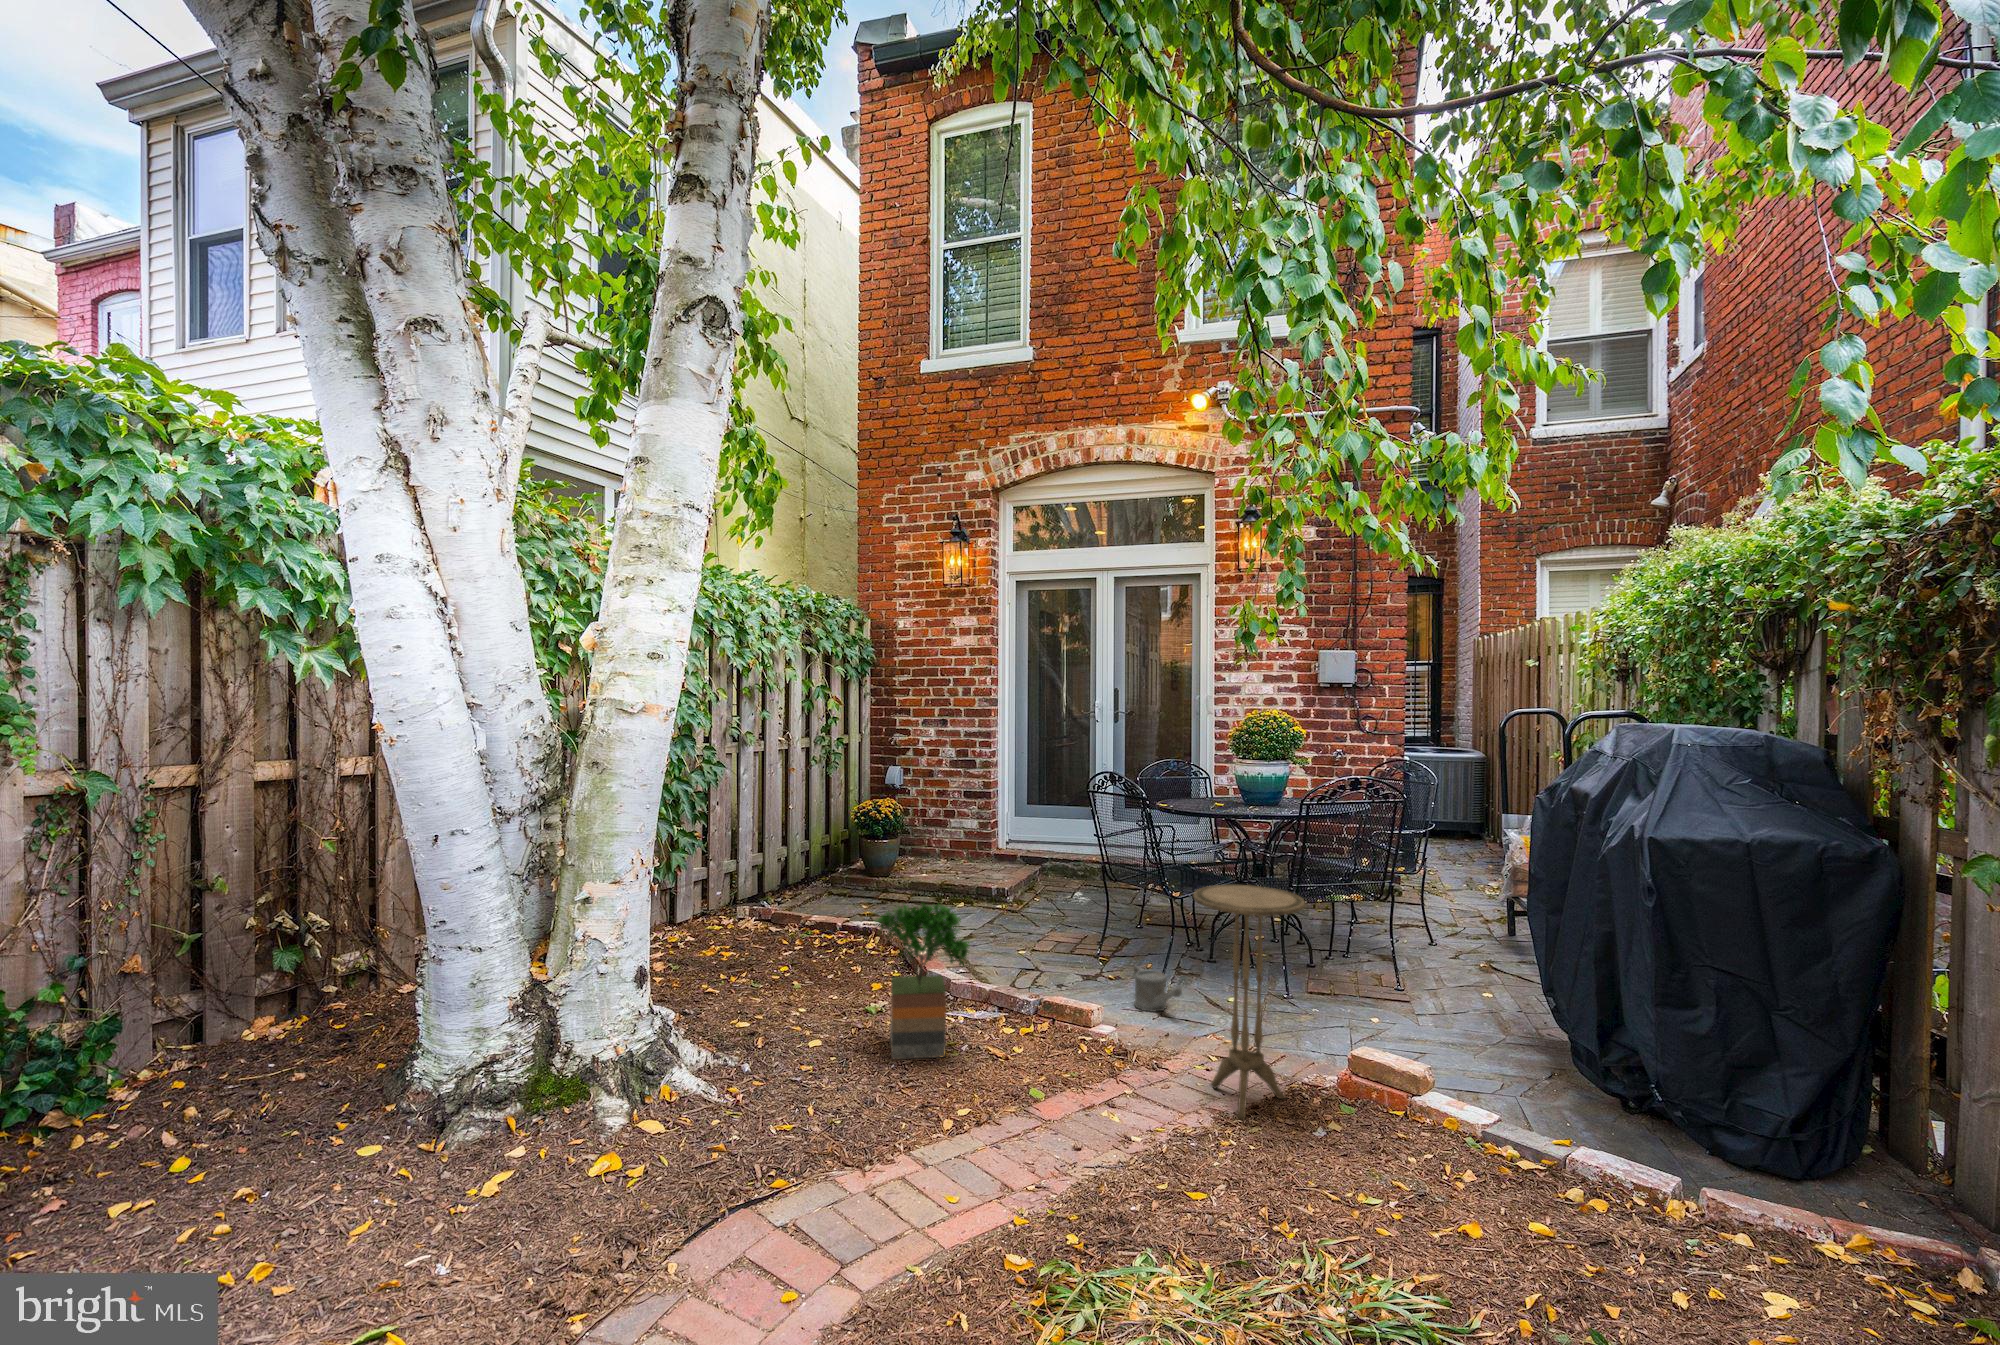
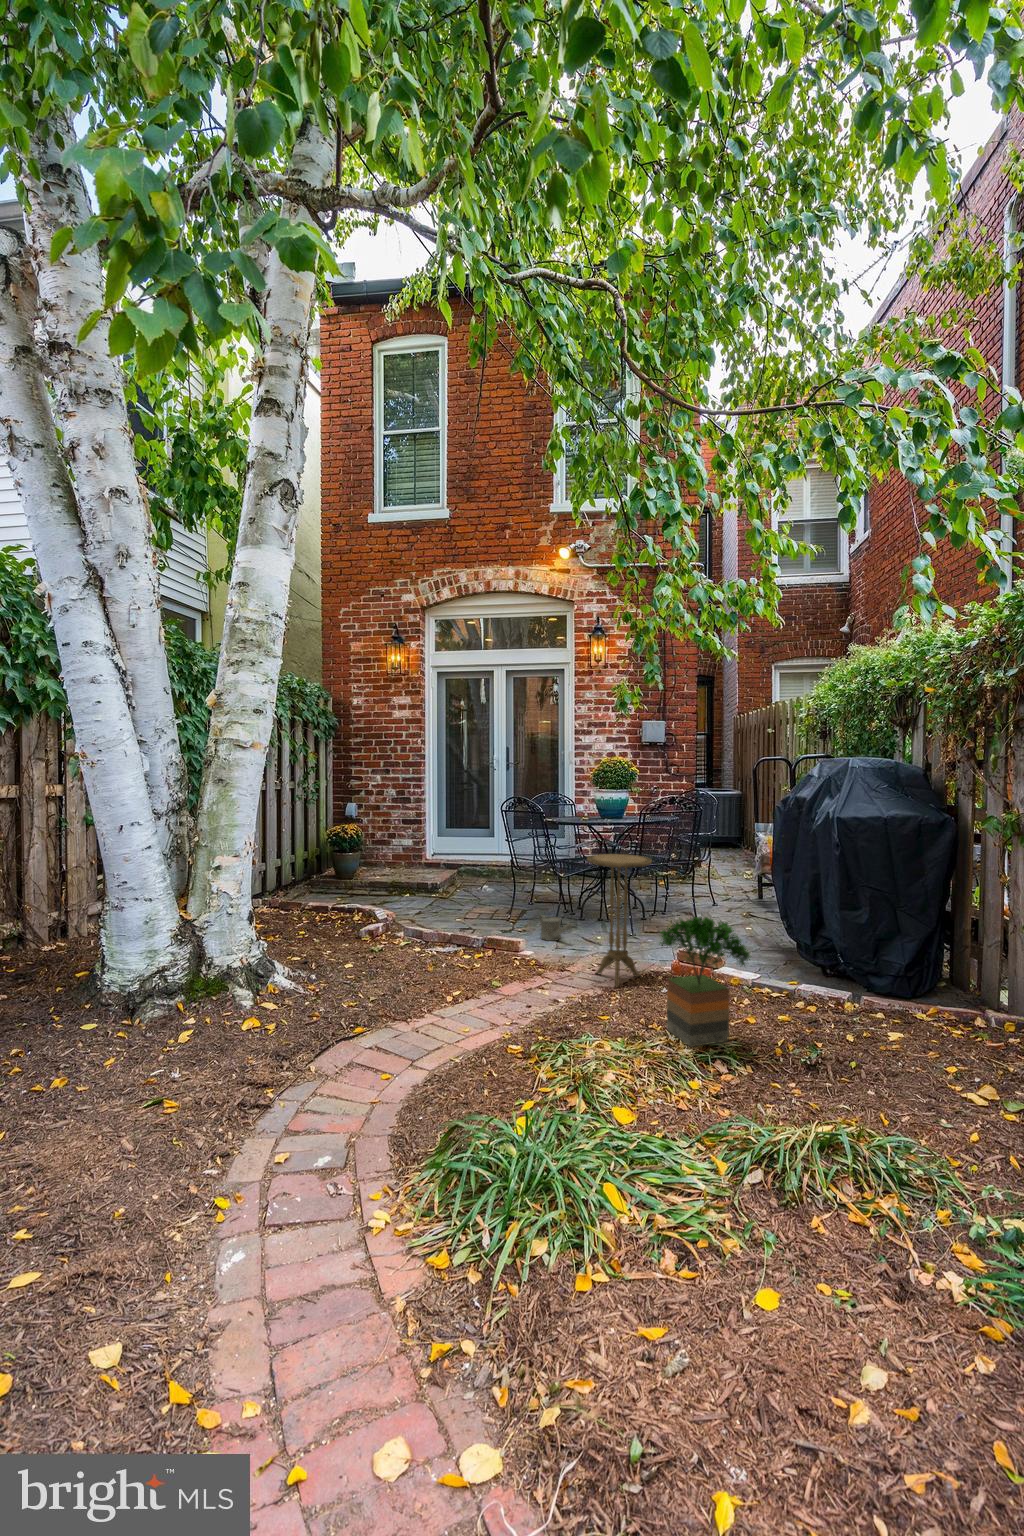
potted tree: present [876,903,970,1059] -> present [659,917,750,1047]

